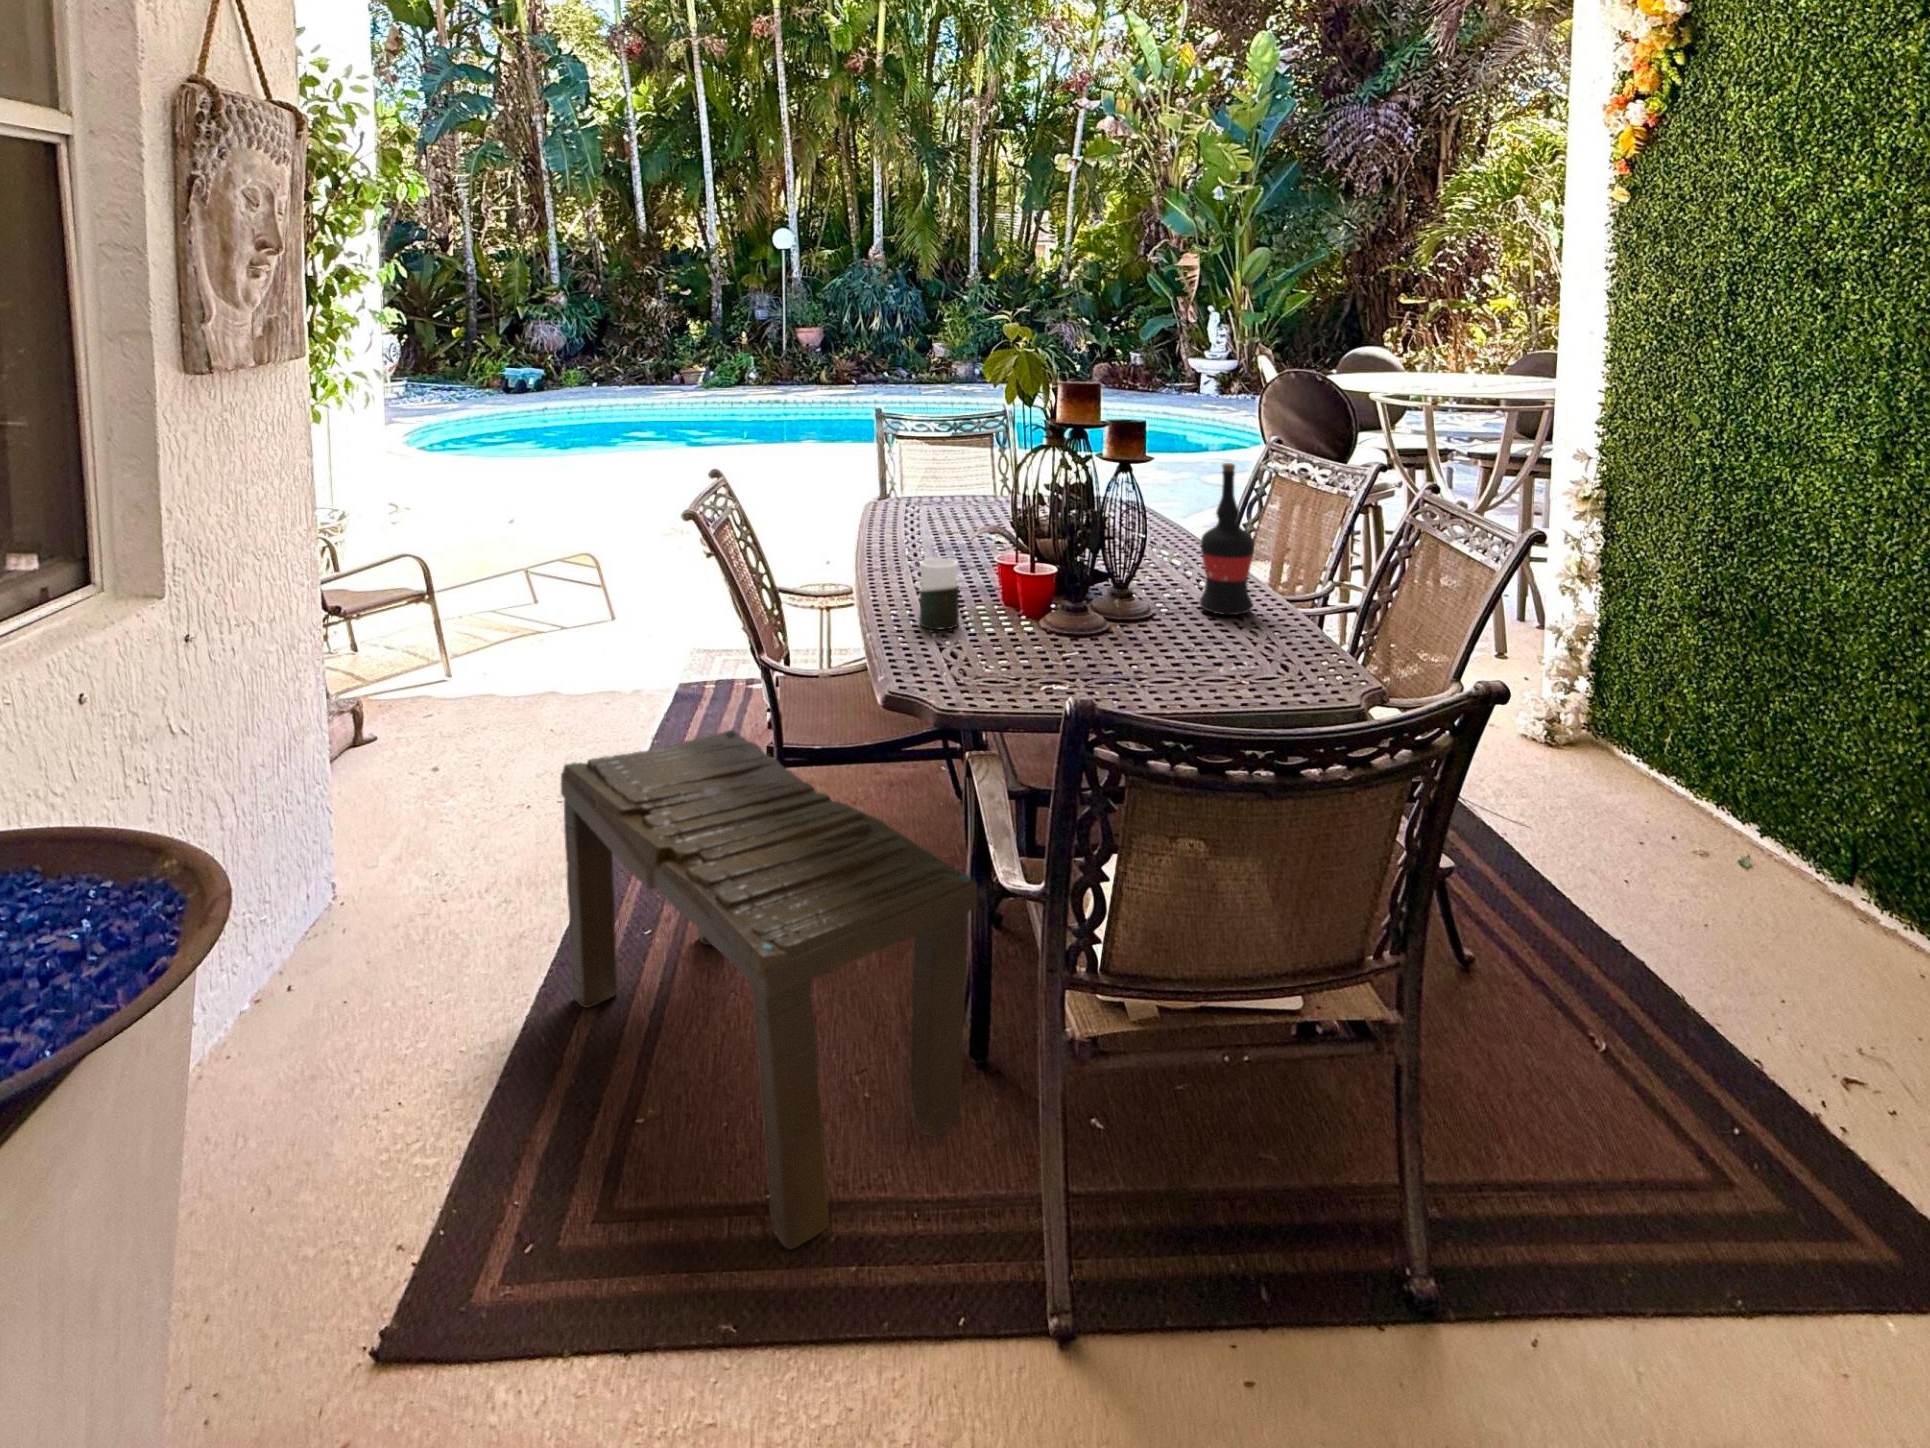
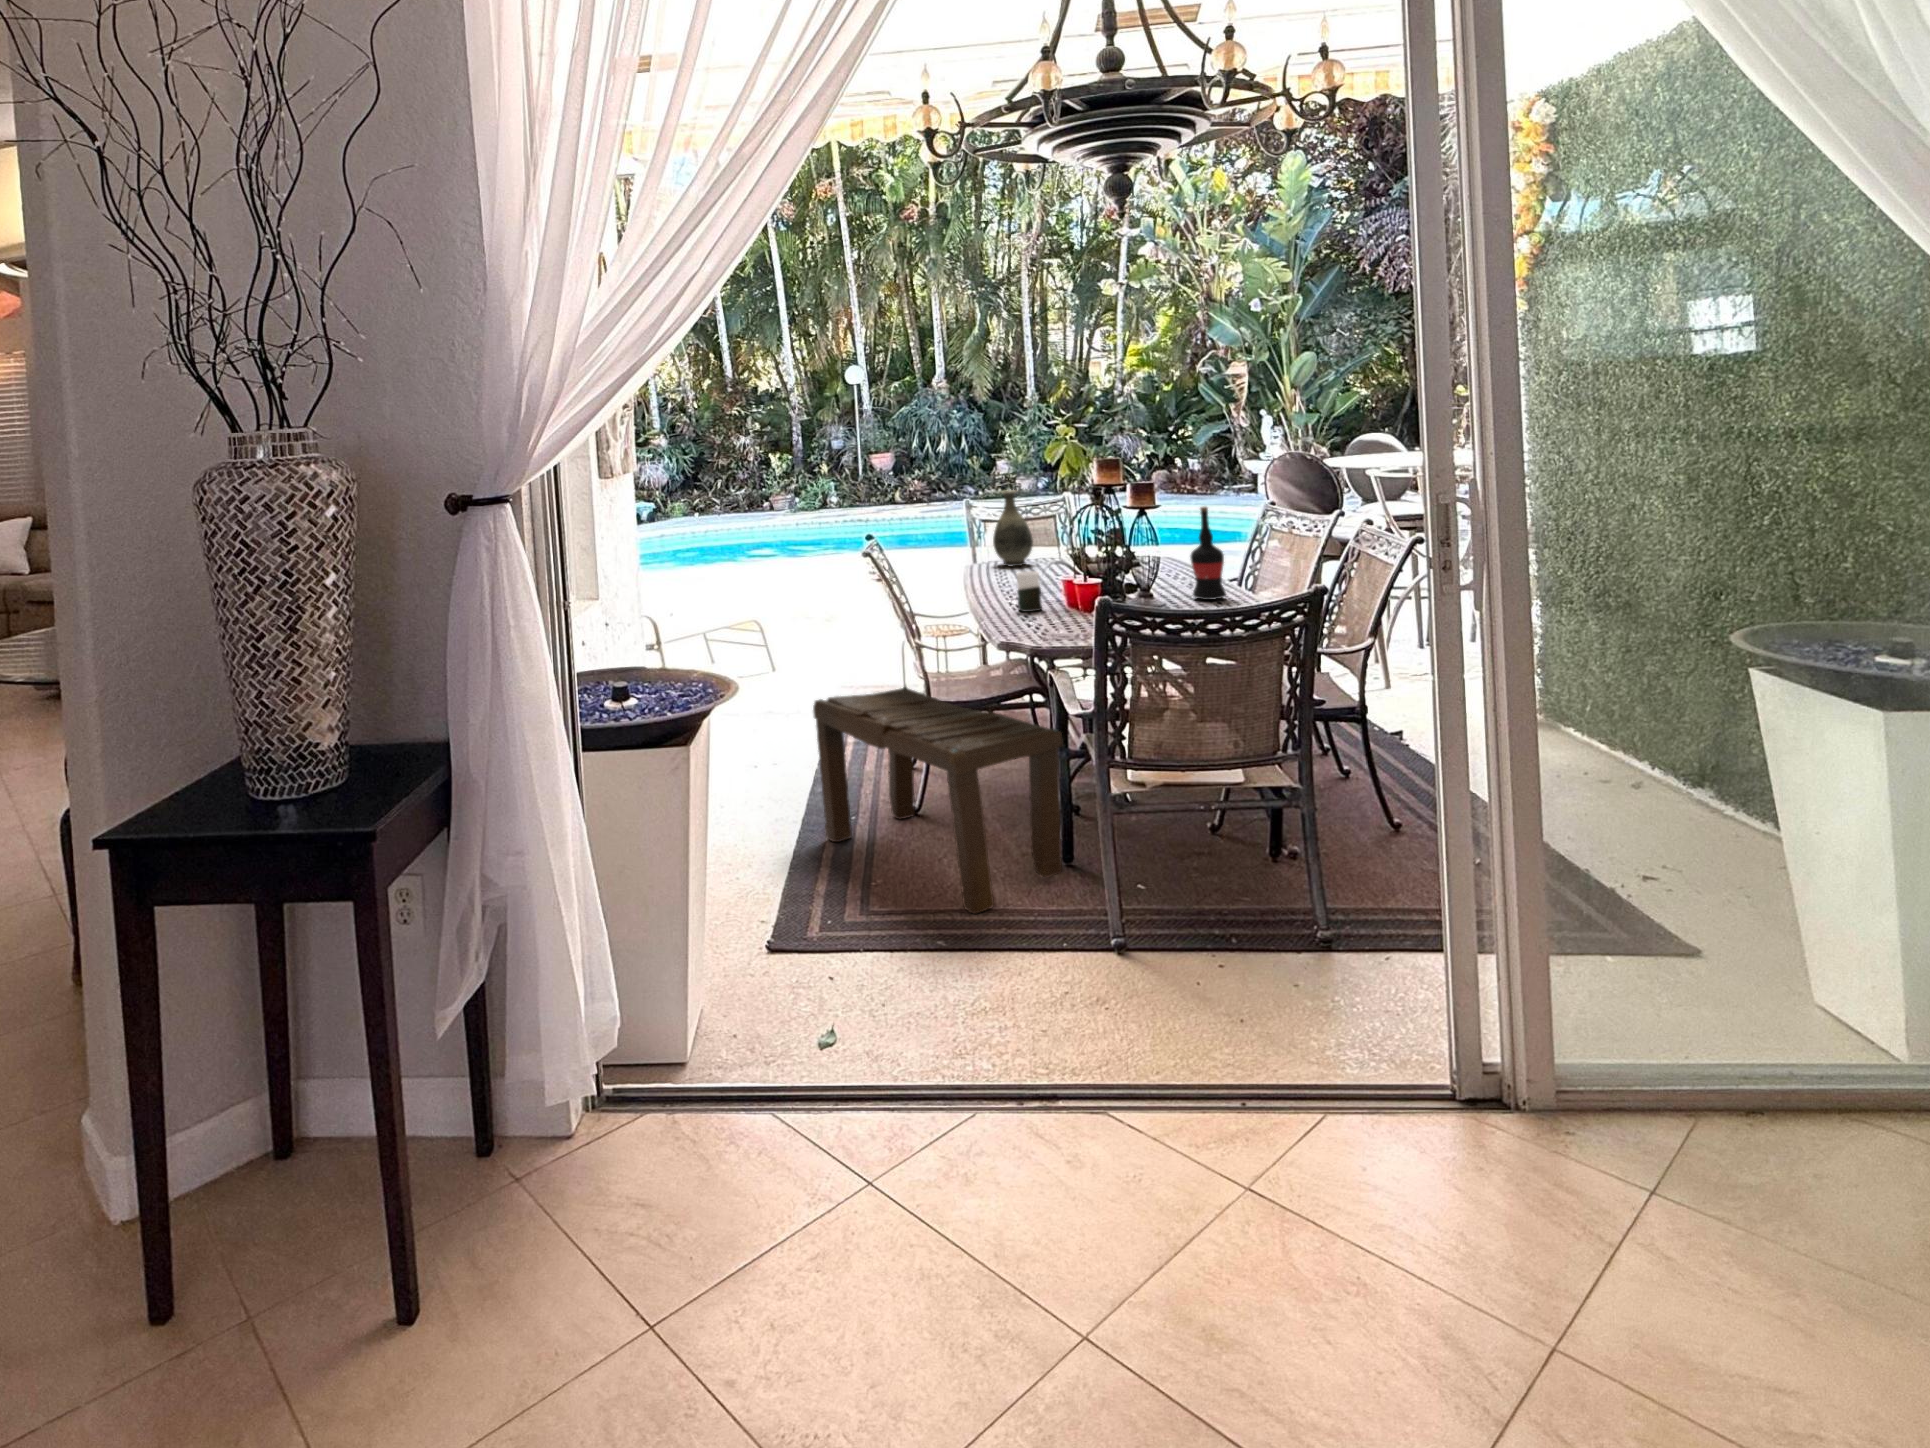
vase: none [899,404,956,517] -> present [993,490,1033,566]

